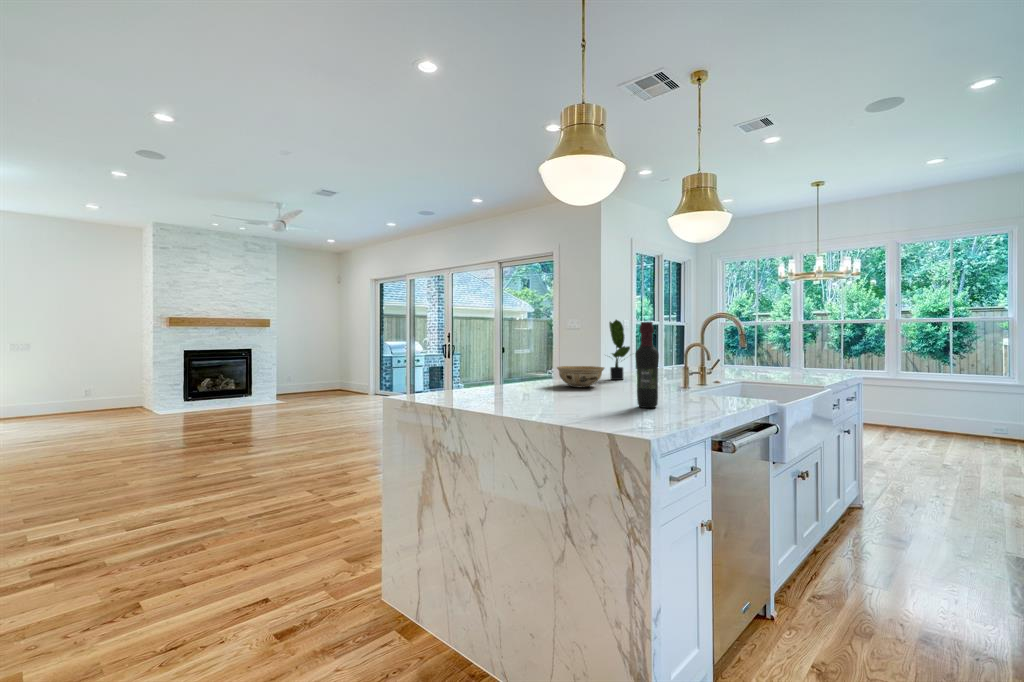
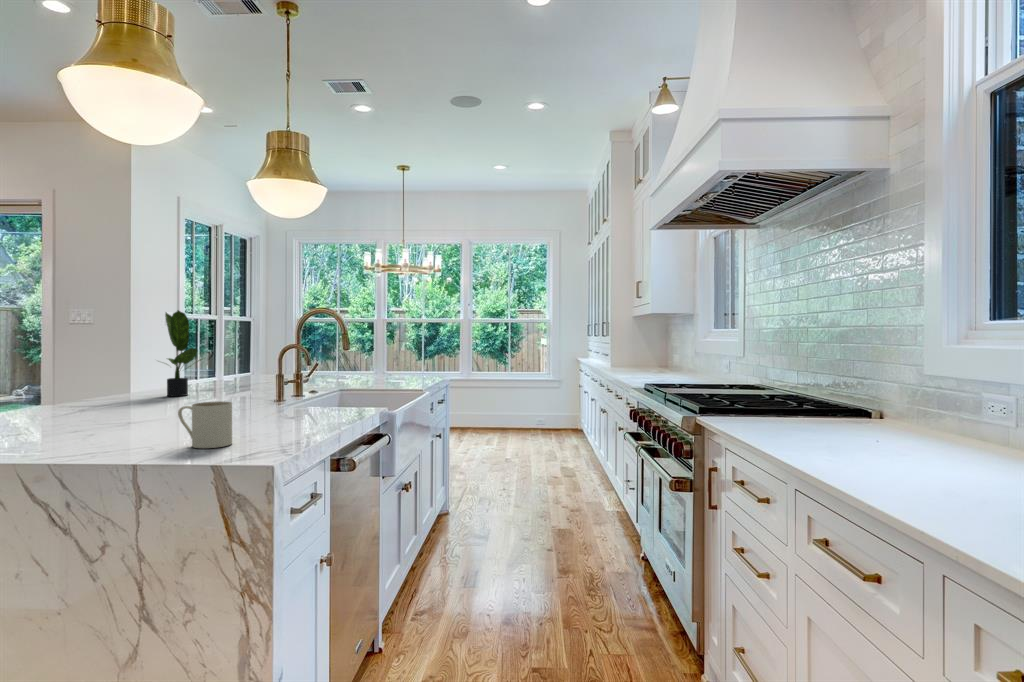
wine bottle: present [635,322,659,408] -> none [231,317,263,429]
ceramic bowl: present [557,366,604,387] -> none [79,378,166,411]
mug: none [595,385,630,420] -> present [178,401,232,448]

